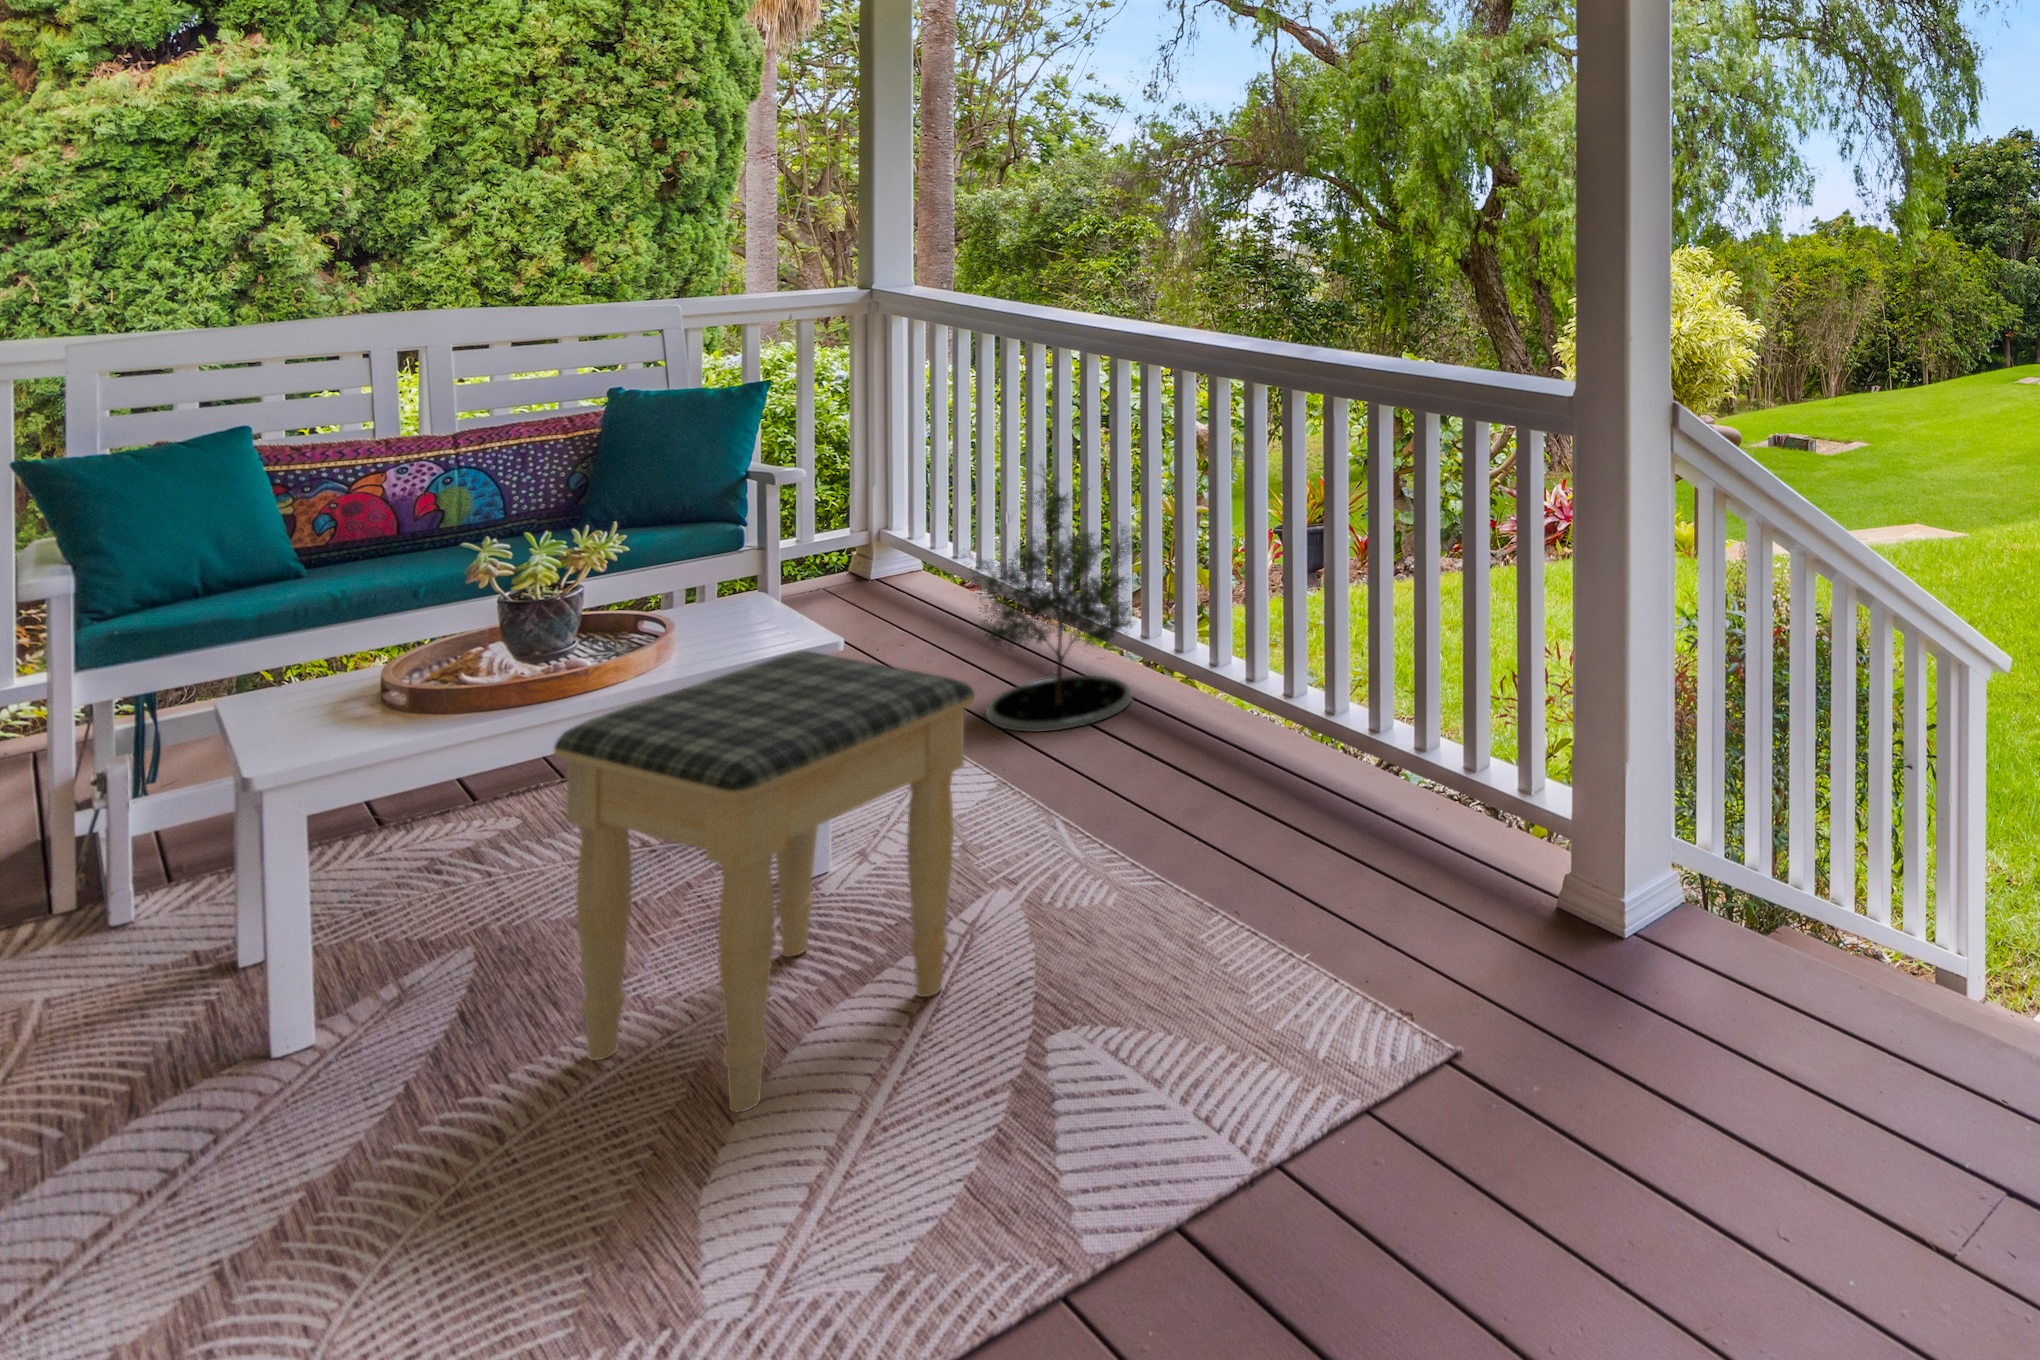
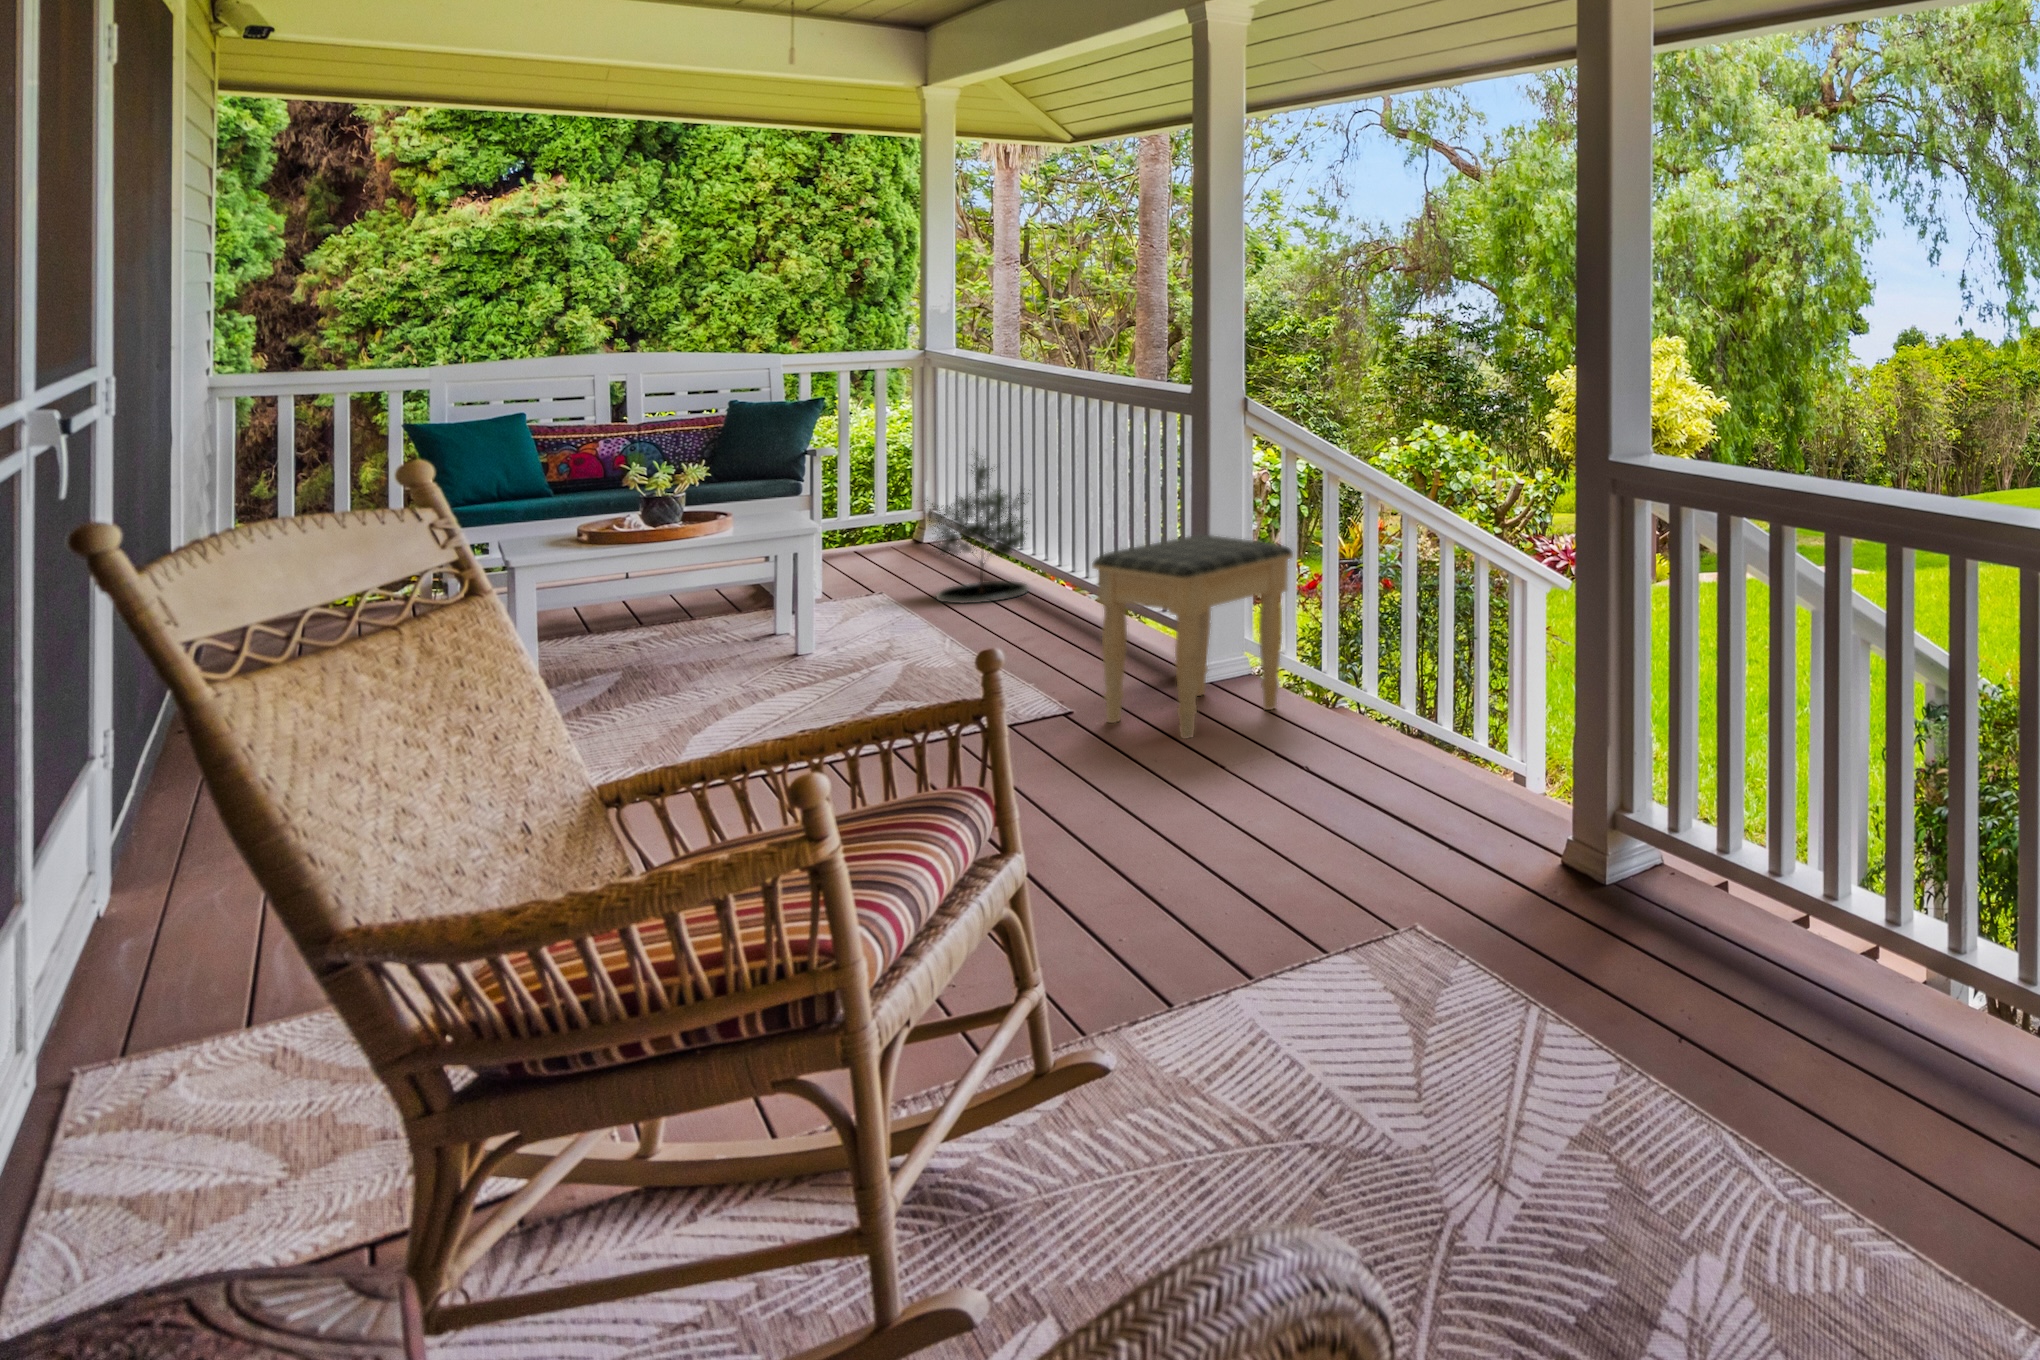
footstool: present [554,651,975,1112] -> present [1092,535,1293,739]

